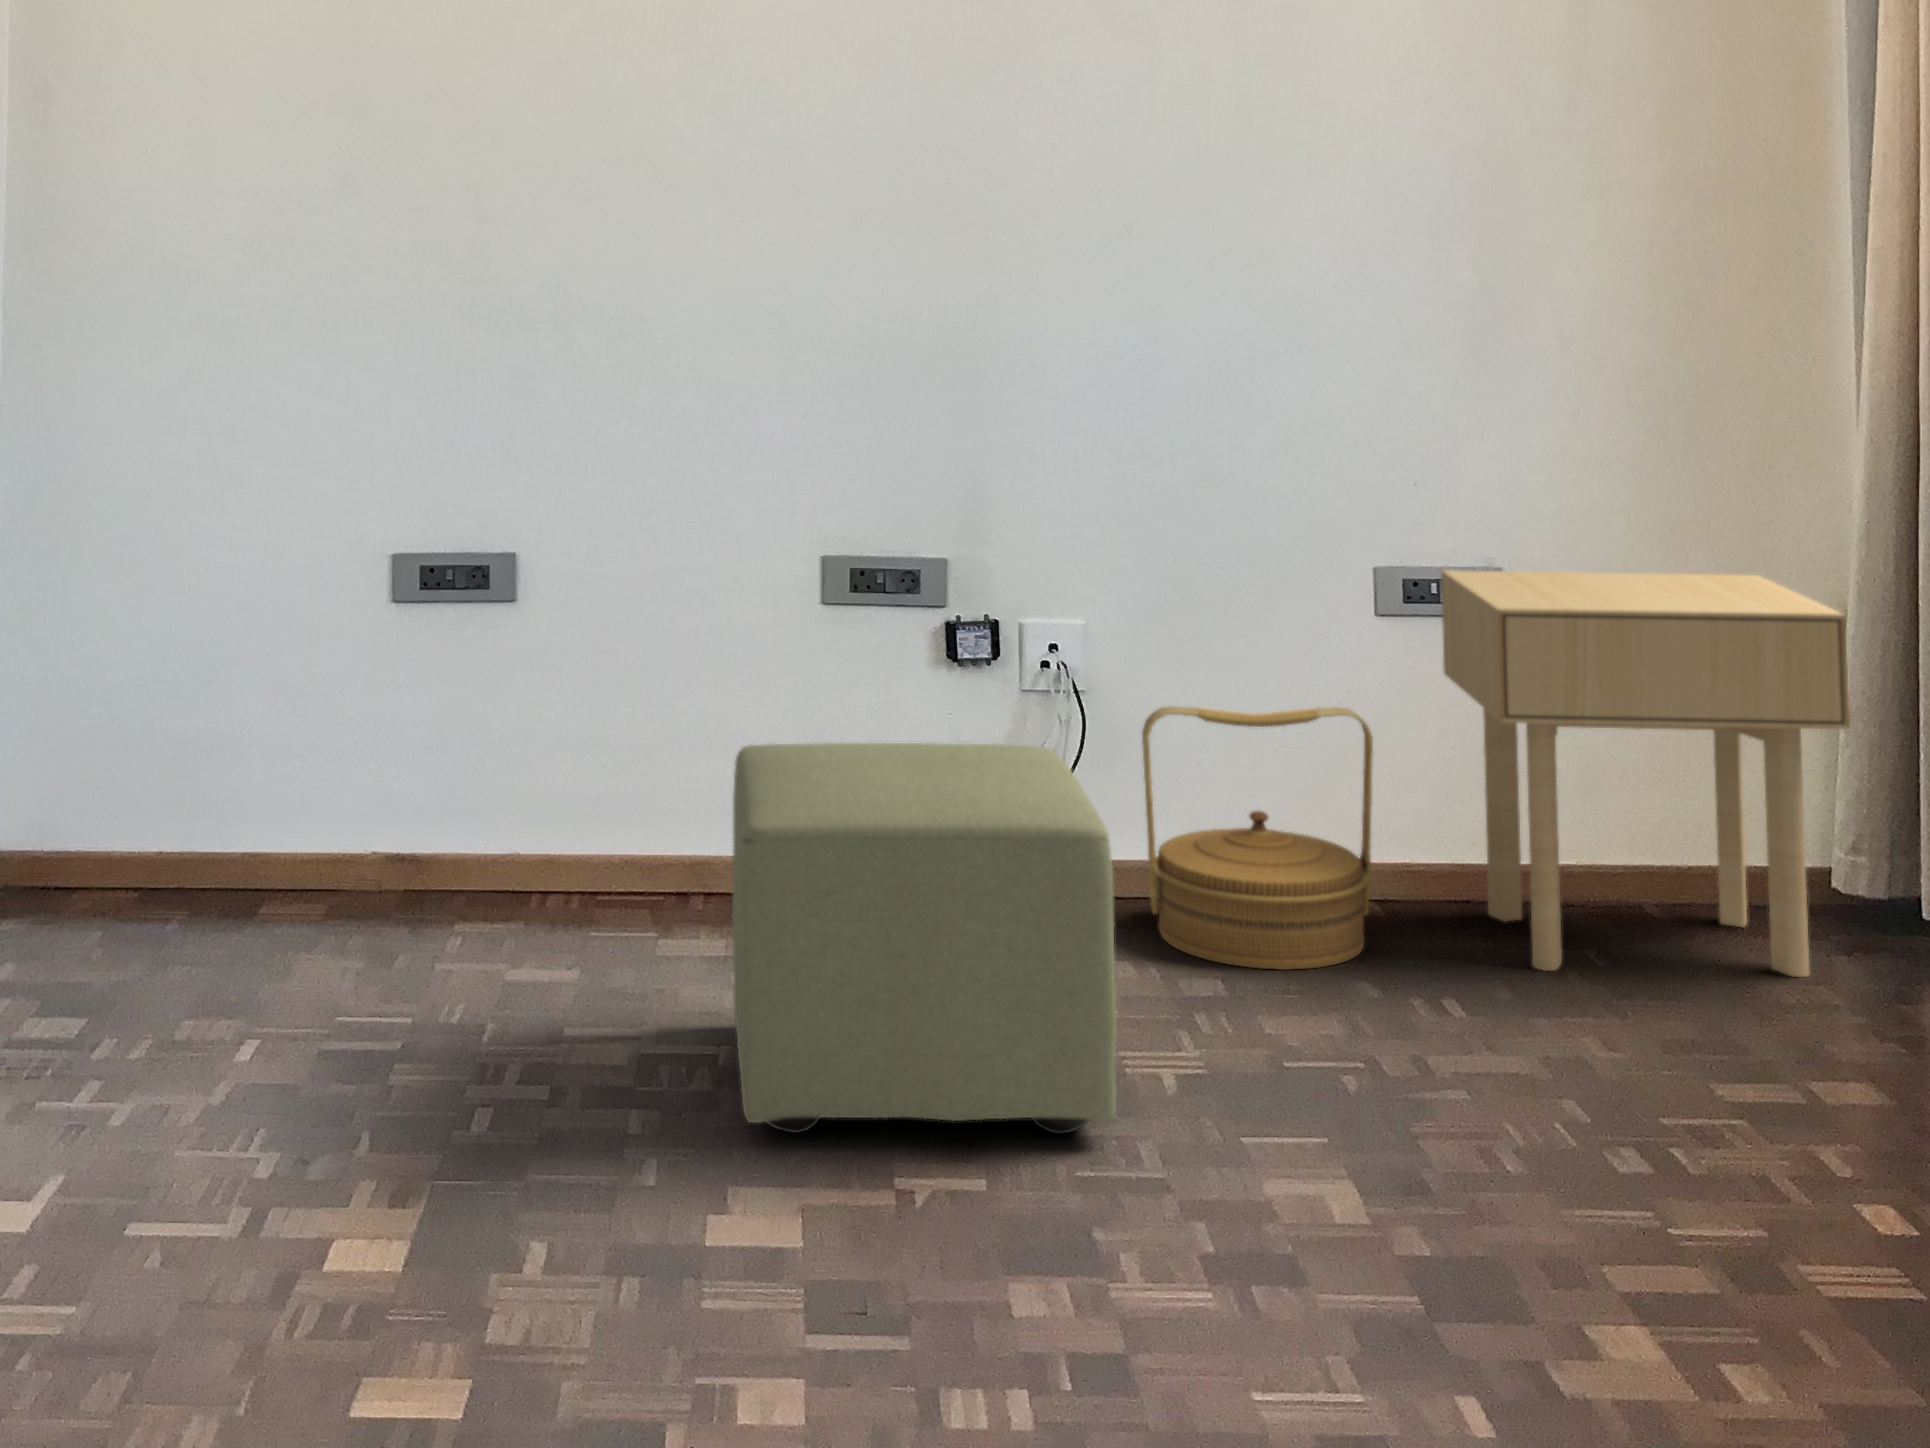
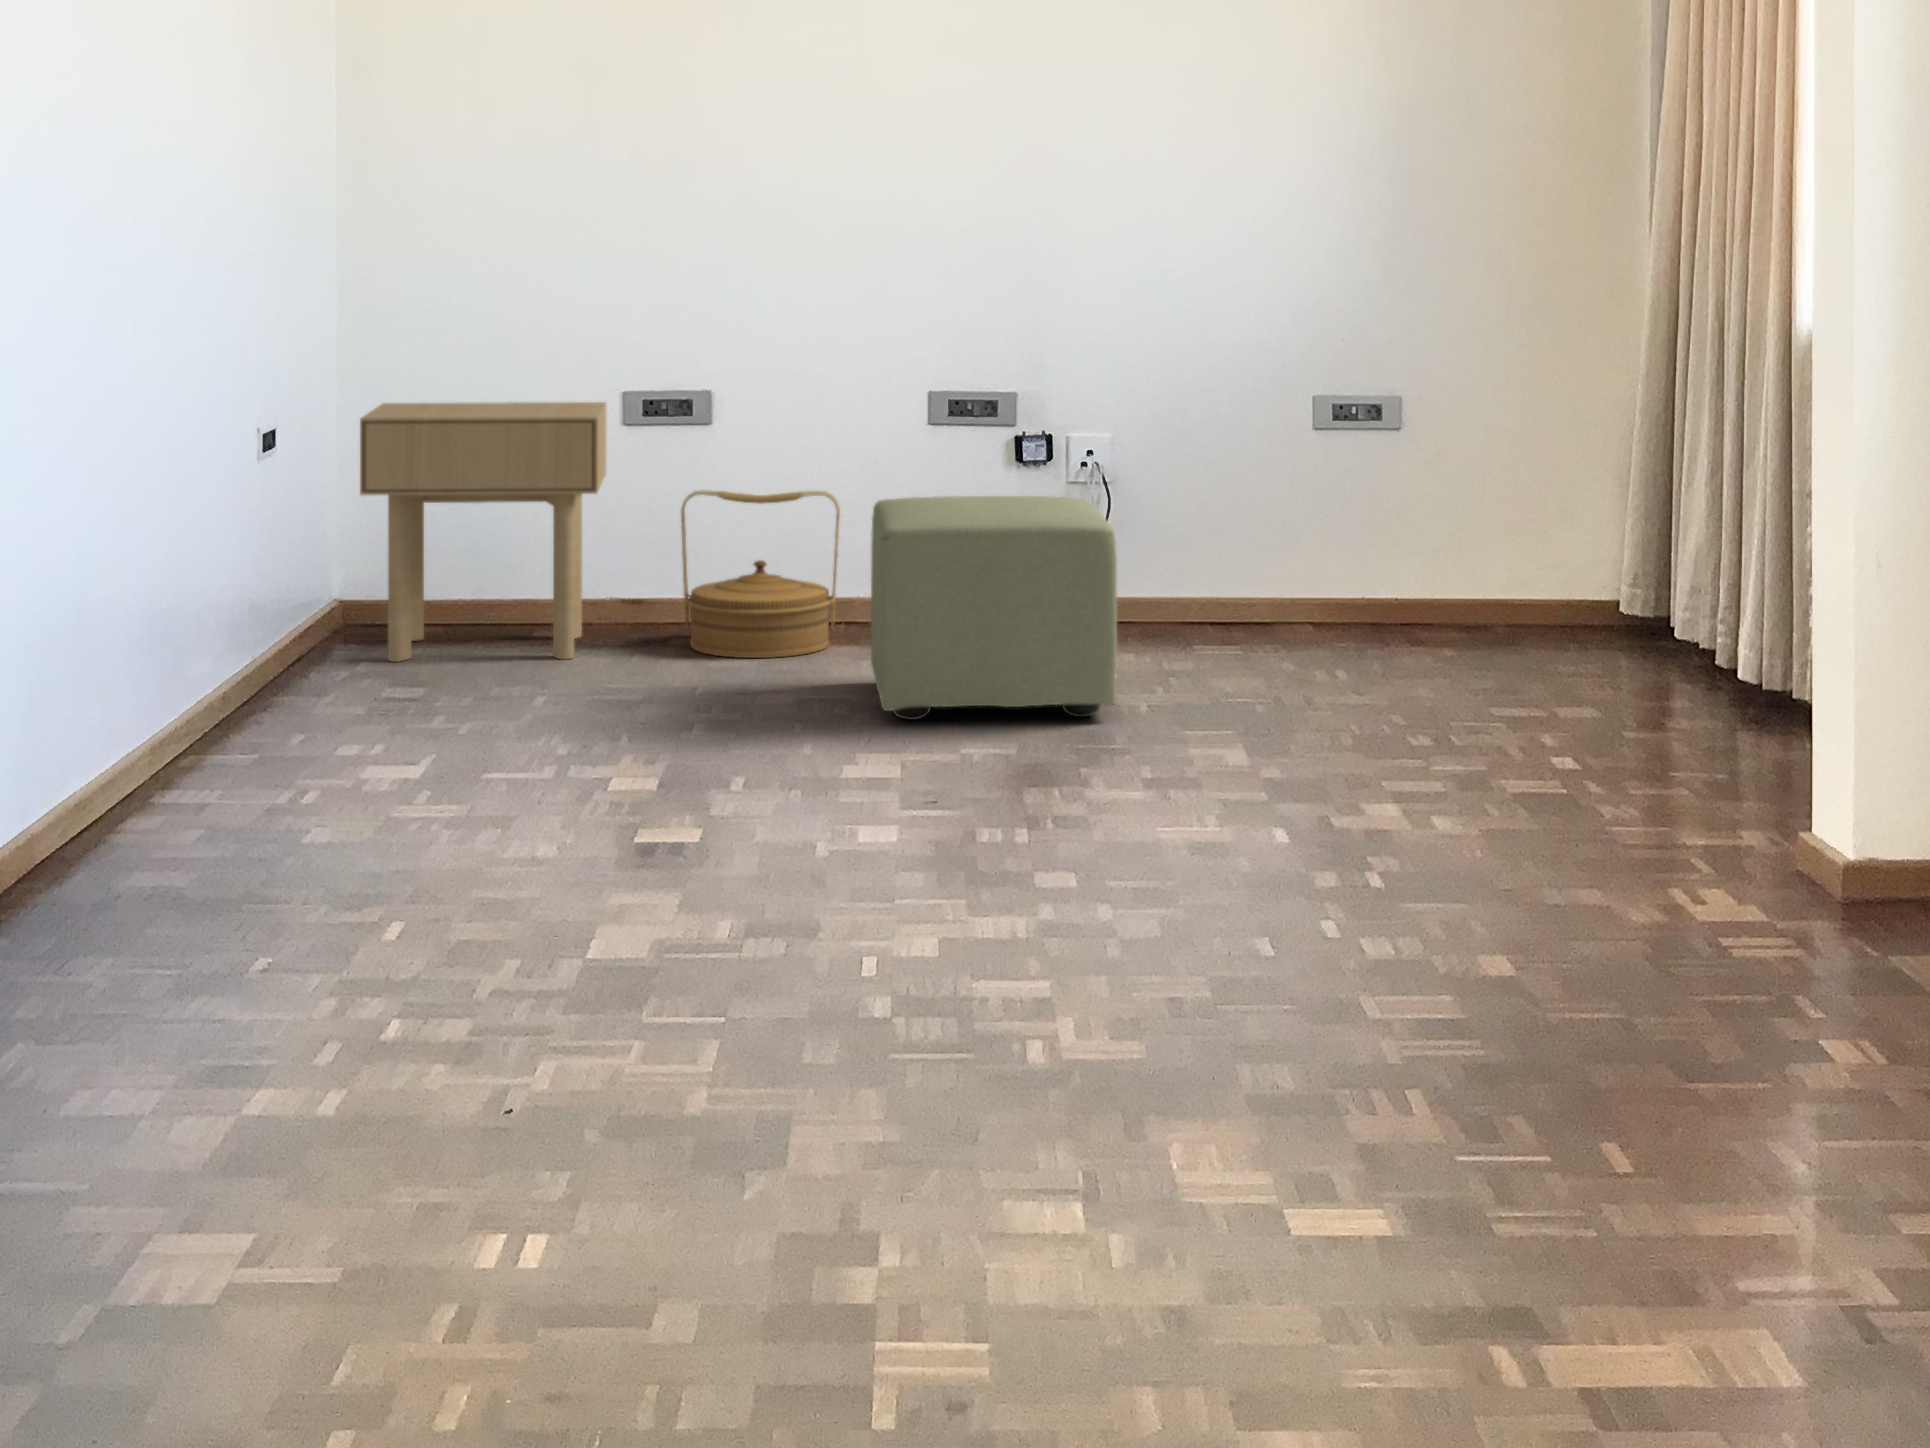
side table: present [1441,570,1850,977] -> present [360,402,607,662]
woven basket: present [1142,707,1373,970] -> present [681,490,840,658]

